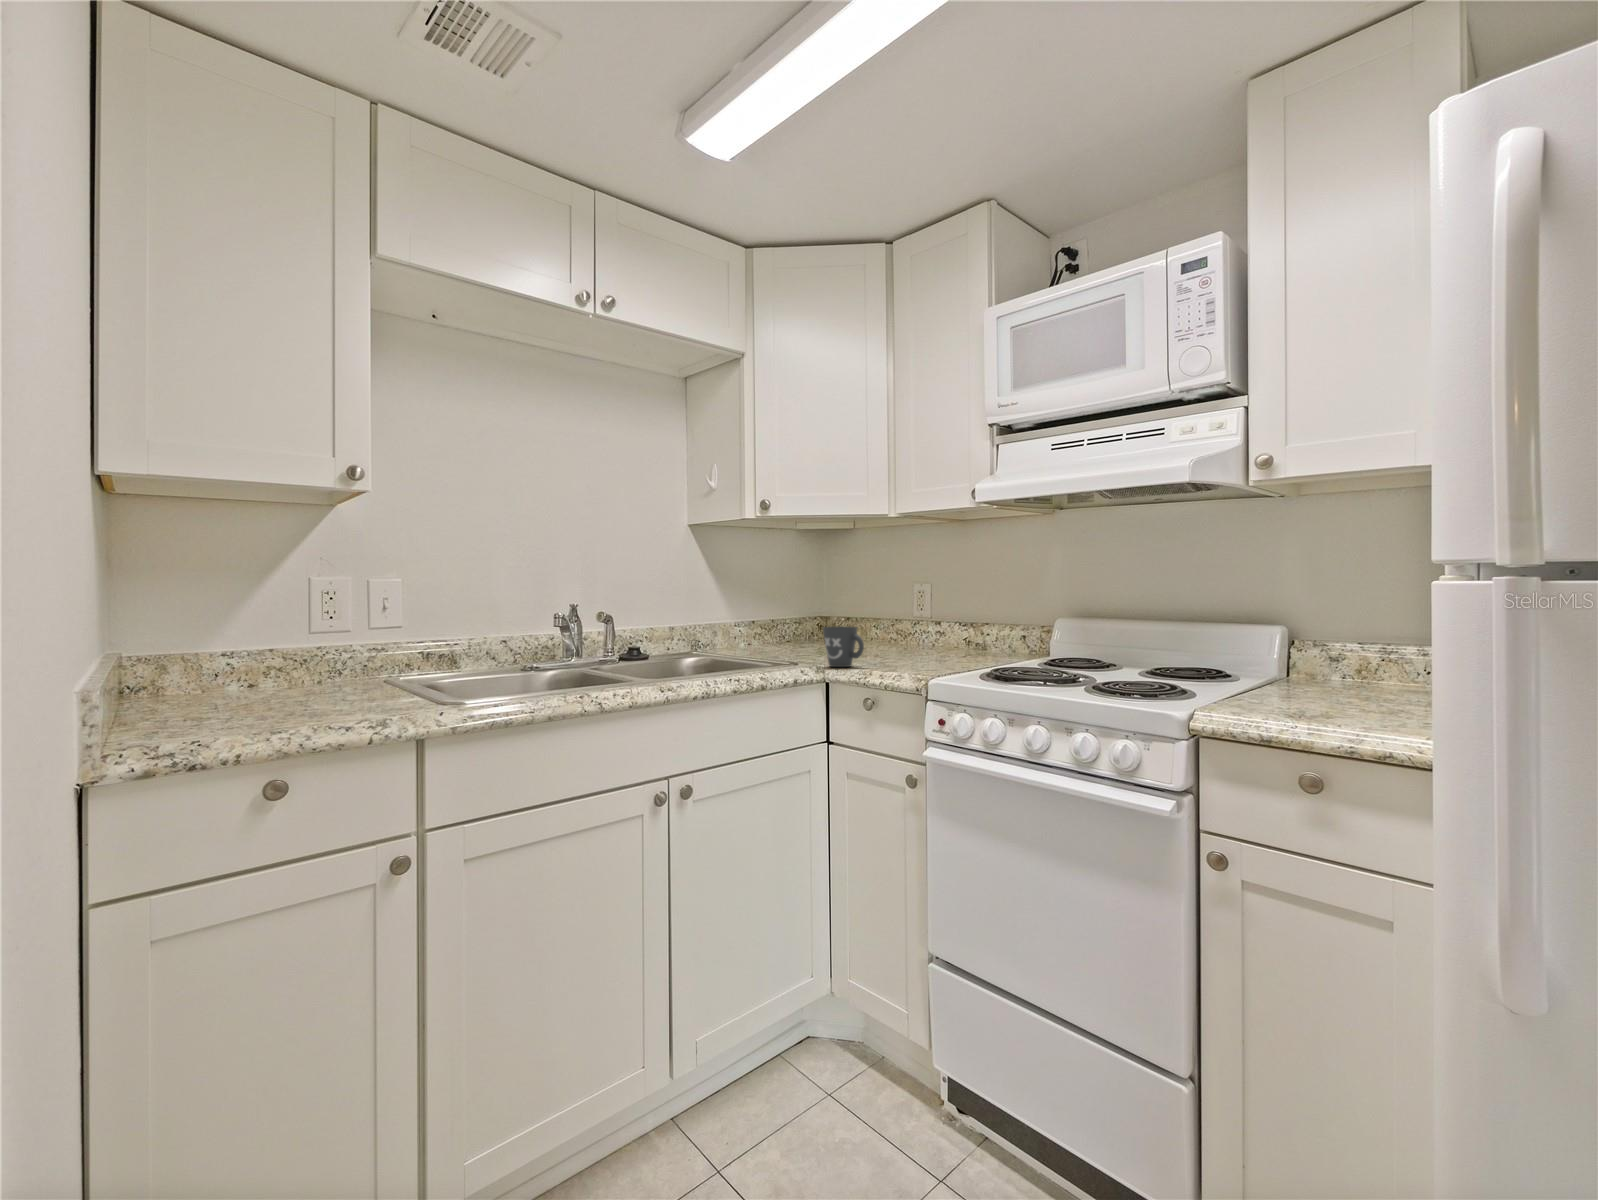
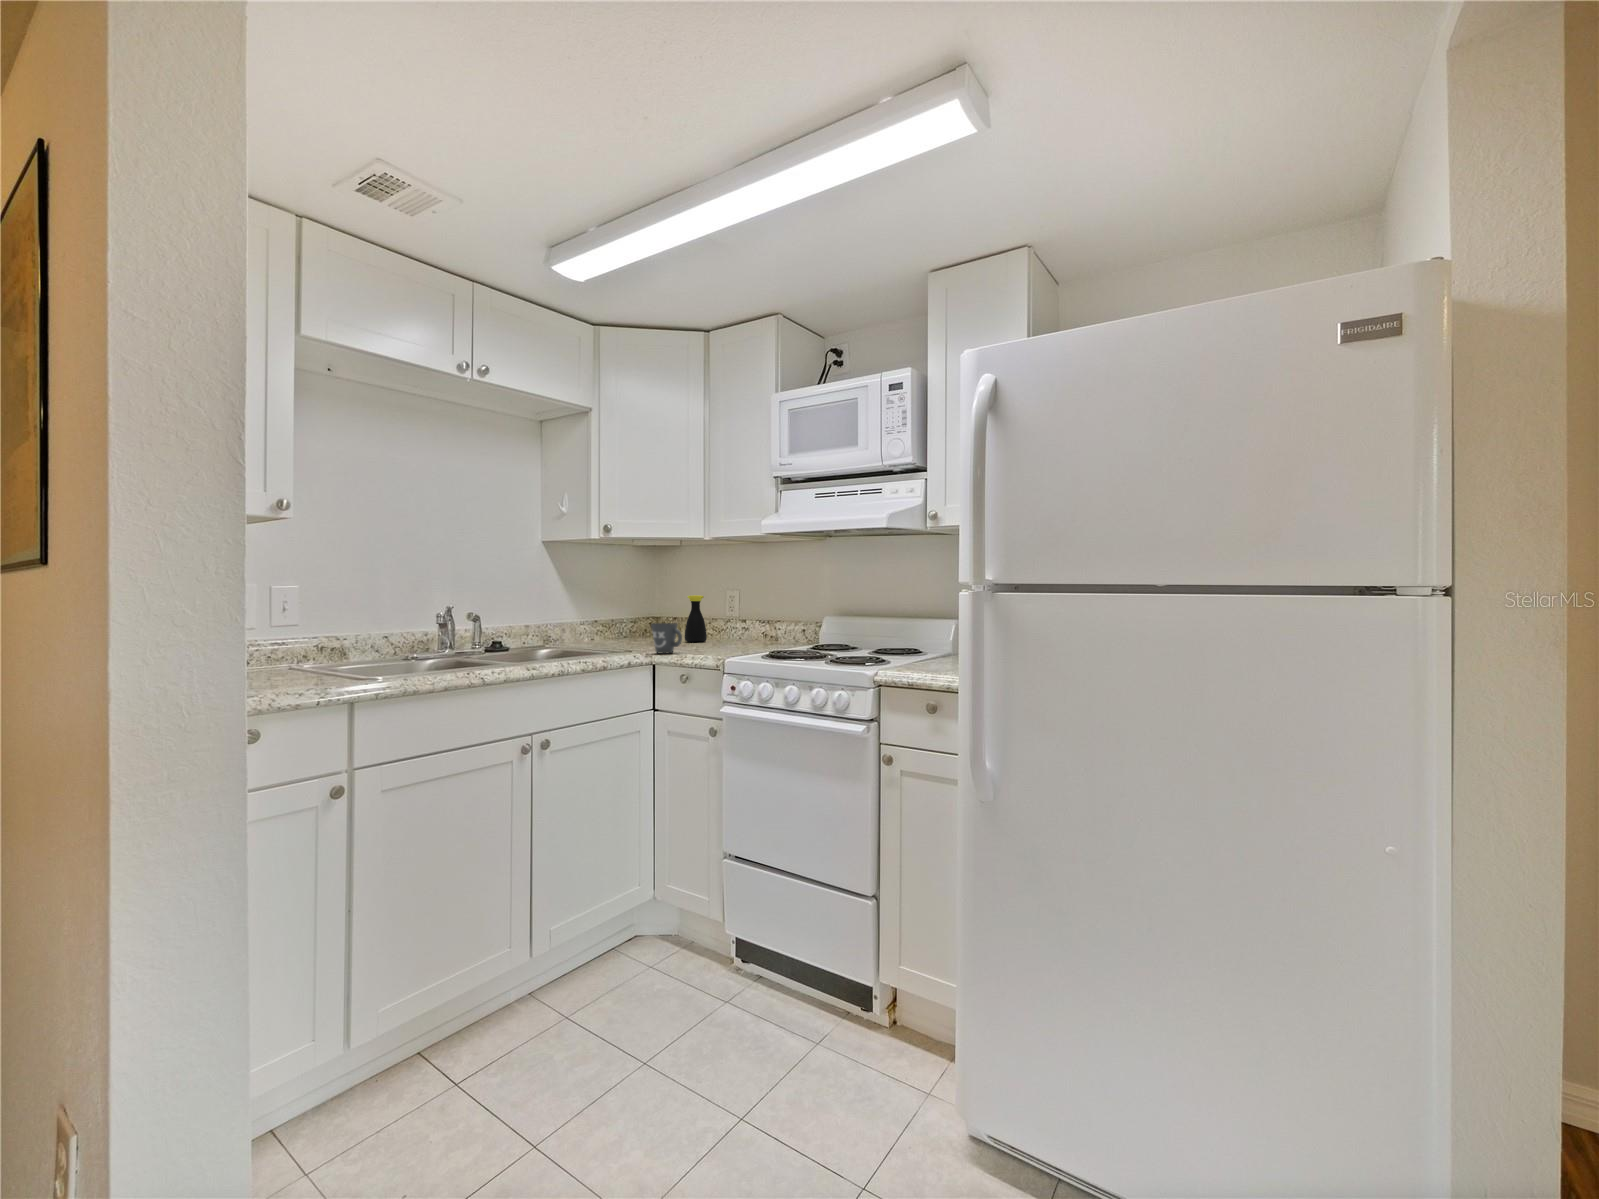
bottle: none [862,590,890,649] -> present [685,595,707,642]

